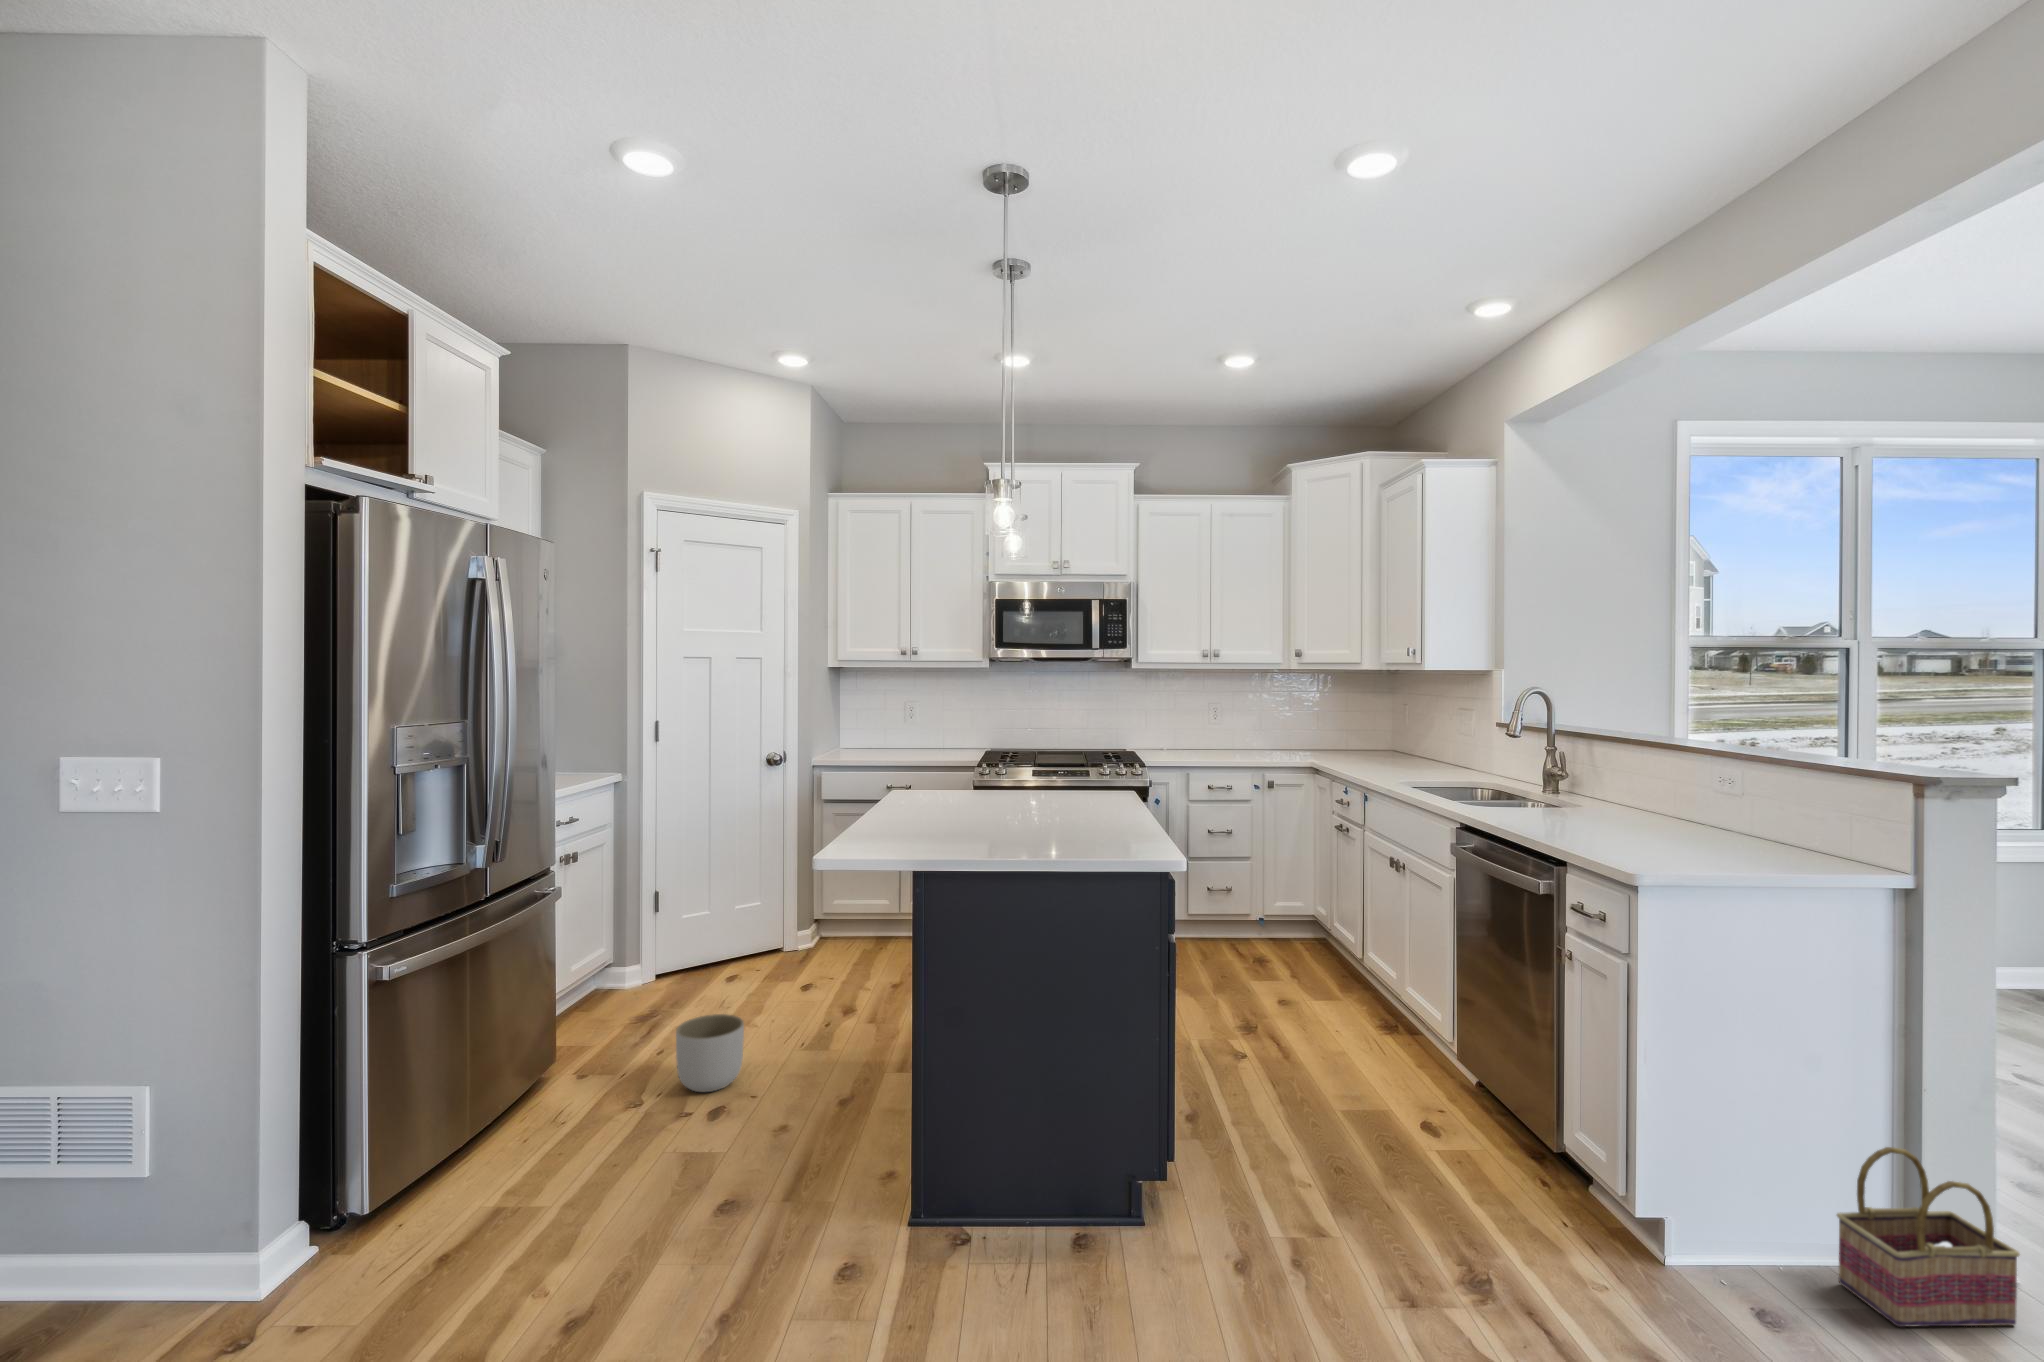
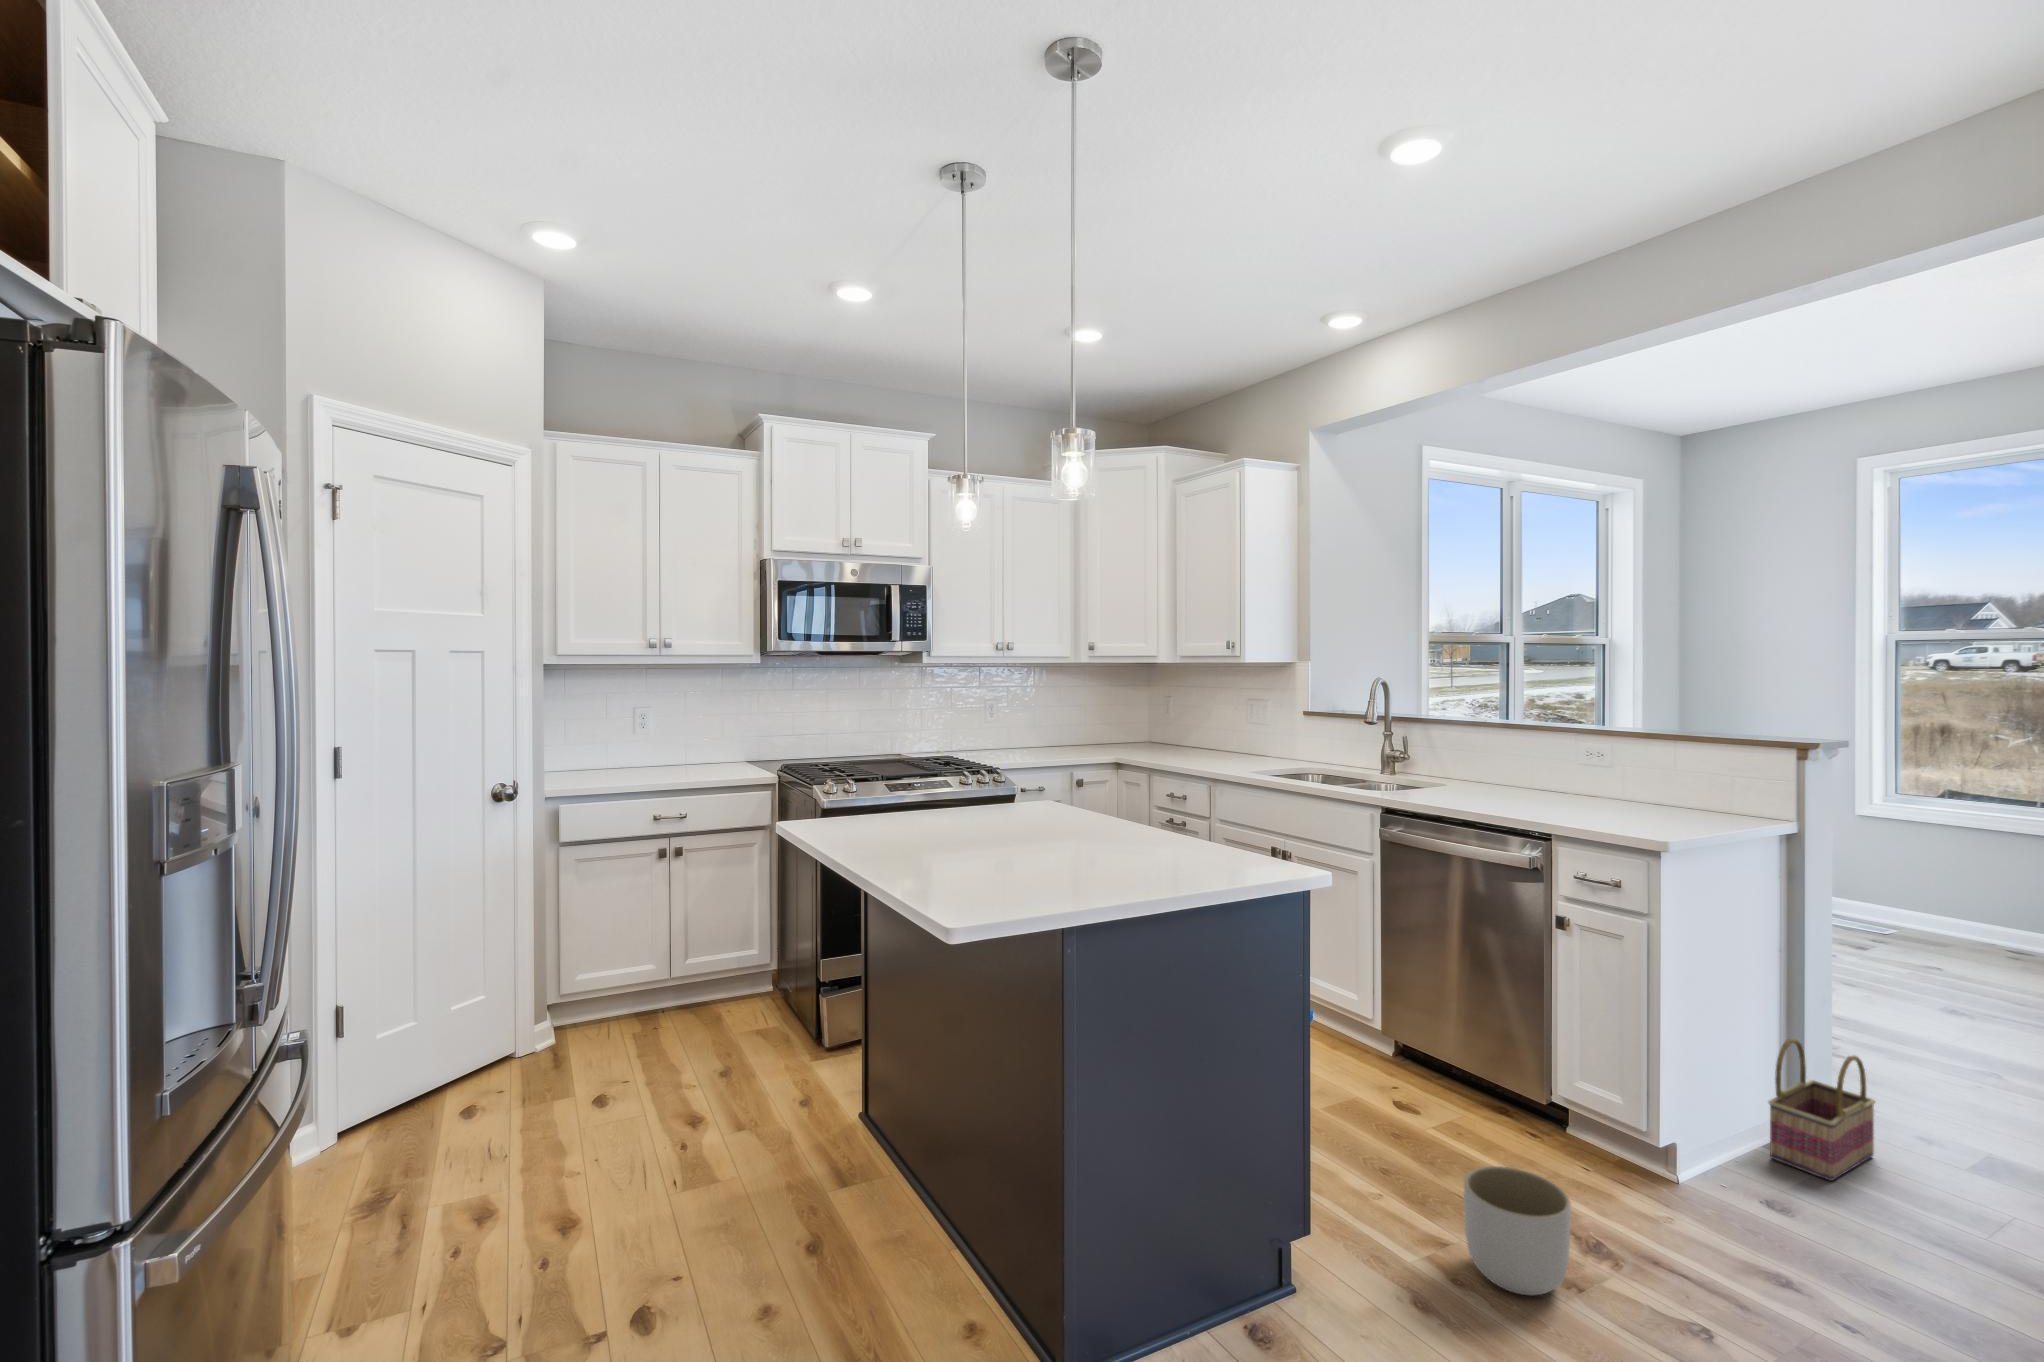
planter: present [676,1014,744,1092] -> present [1464,1166,1571,1295]

